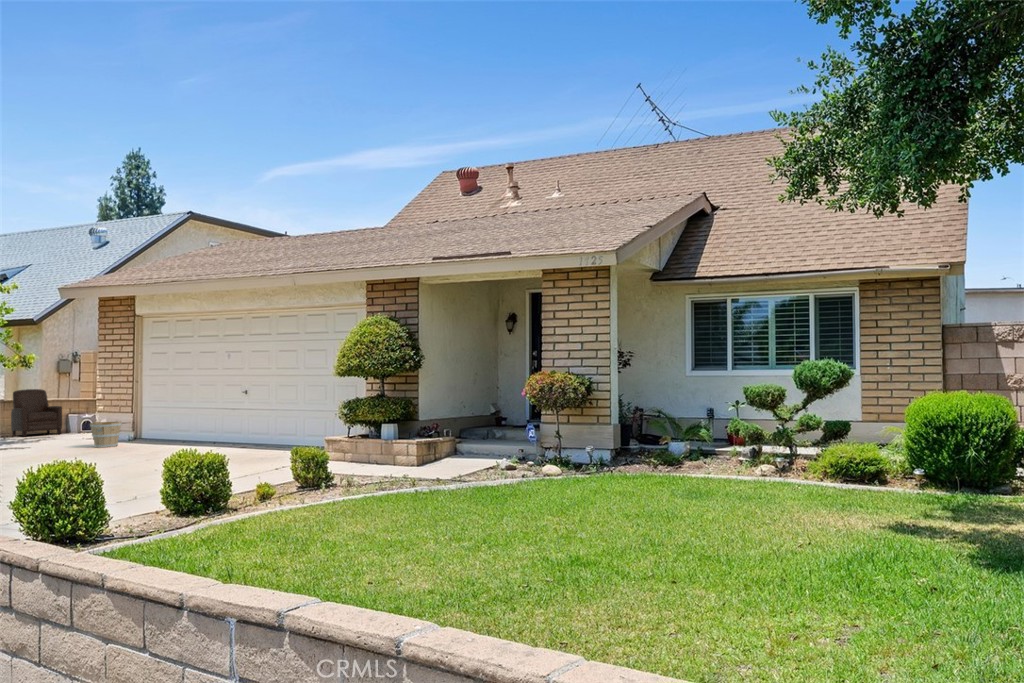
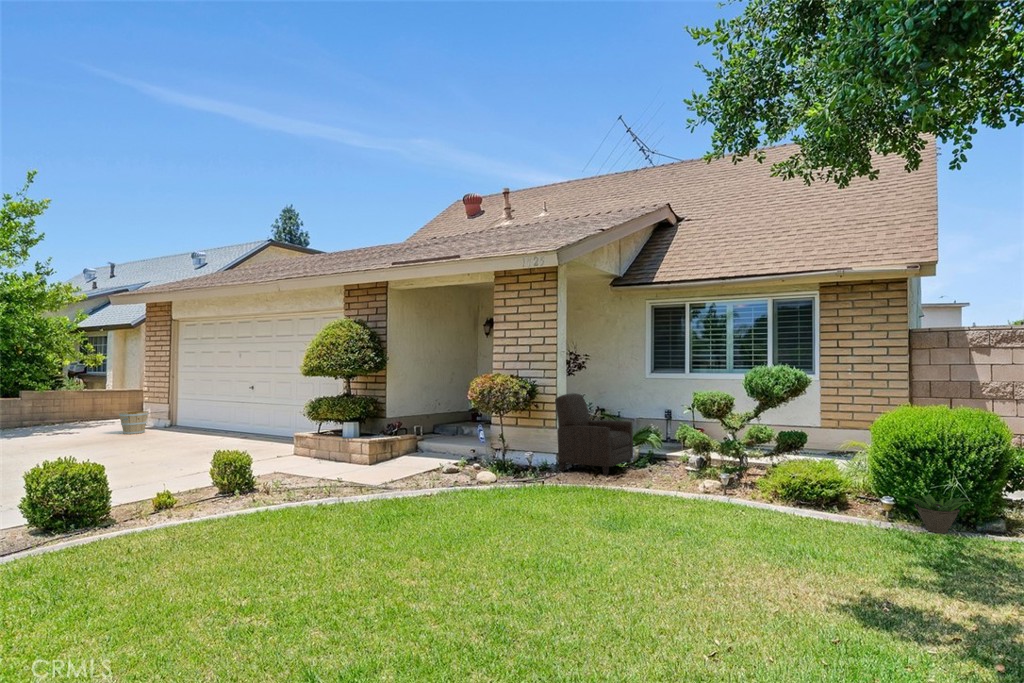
chair: present [11,389,62,437] -> present [555,393,633,476]
decorative plant: none [926,463,985,493] -> present [898,494,973,533]

